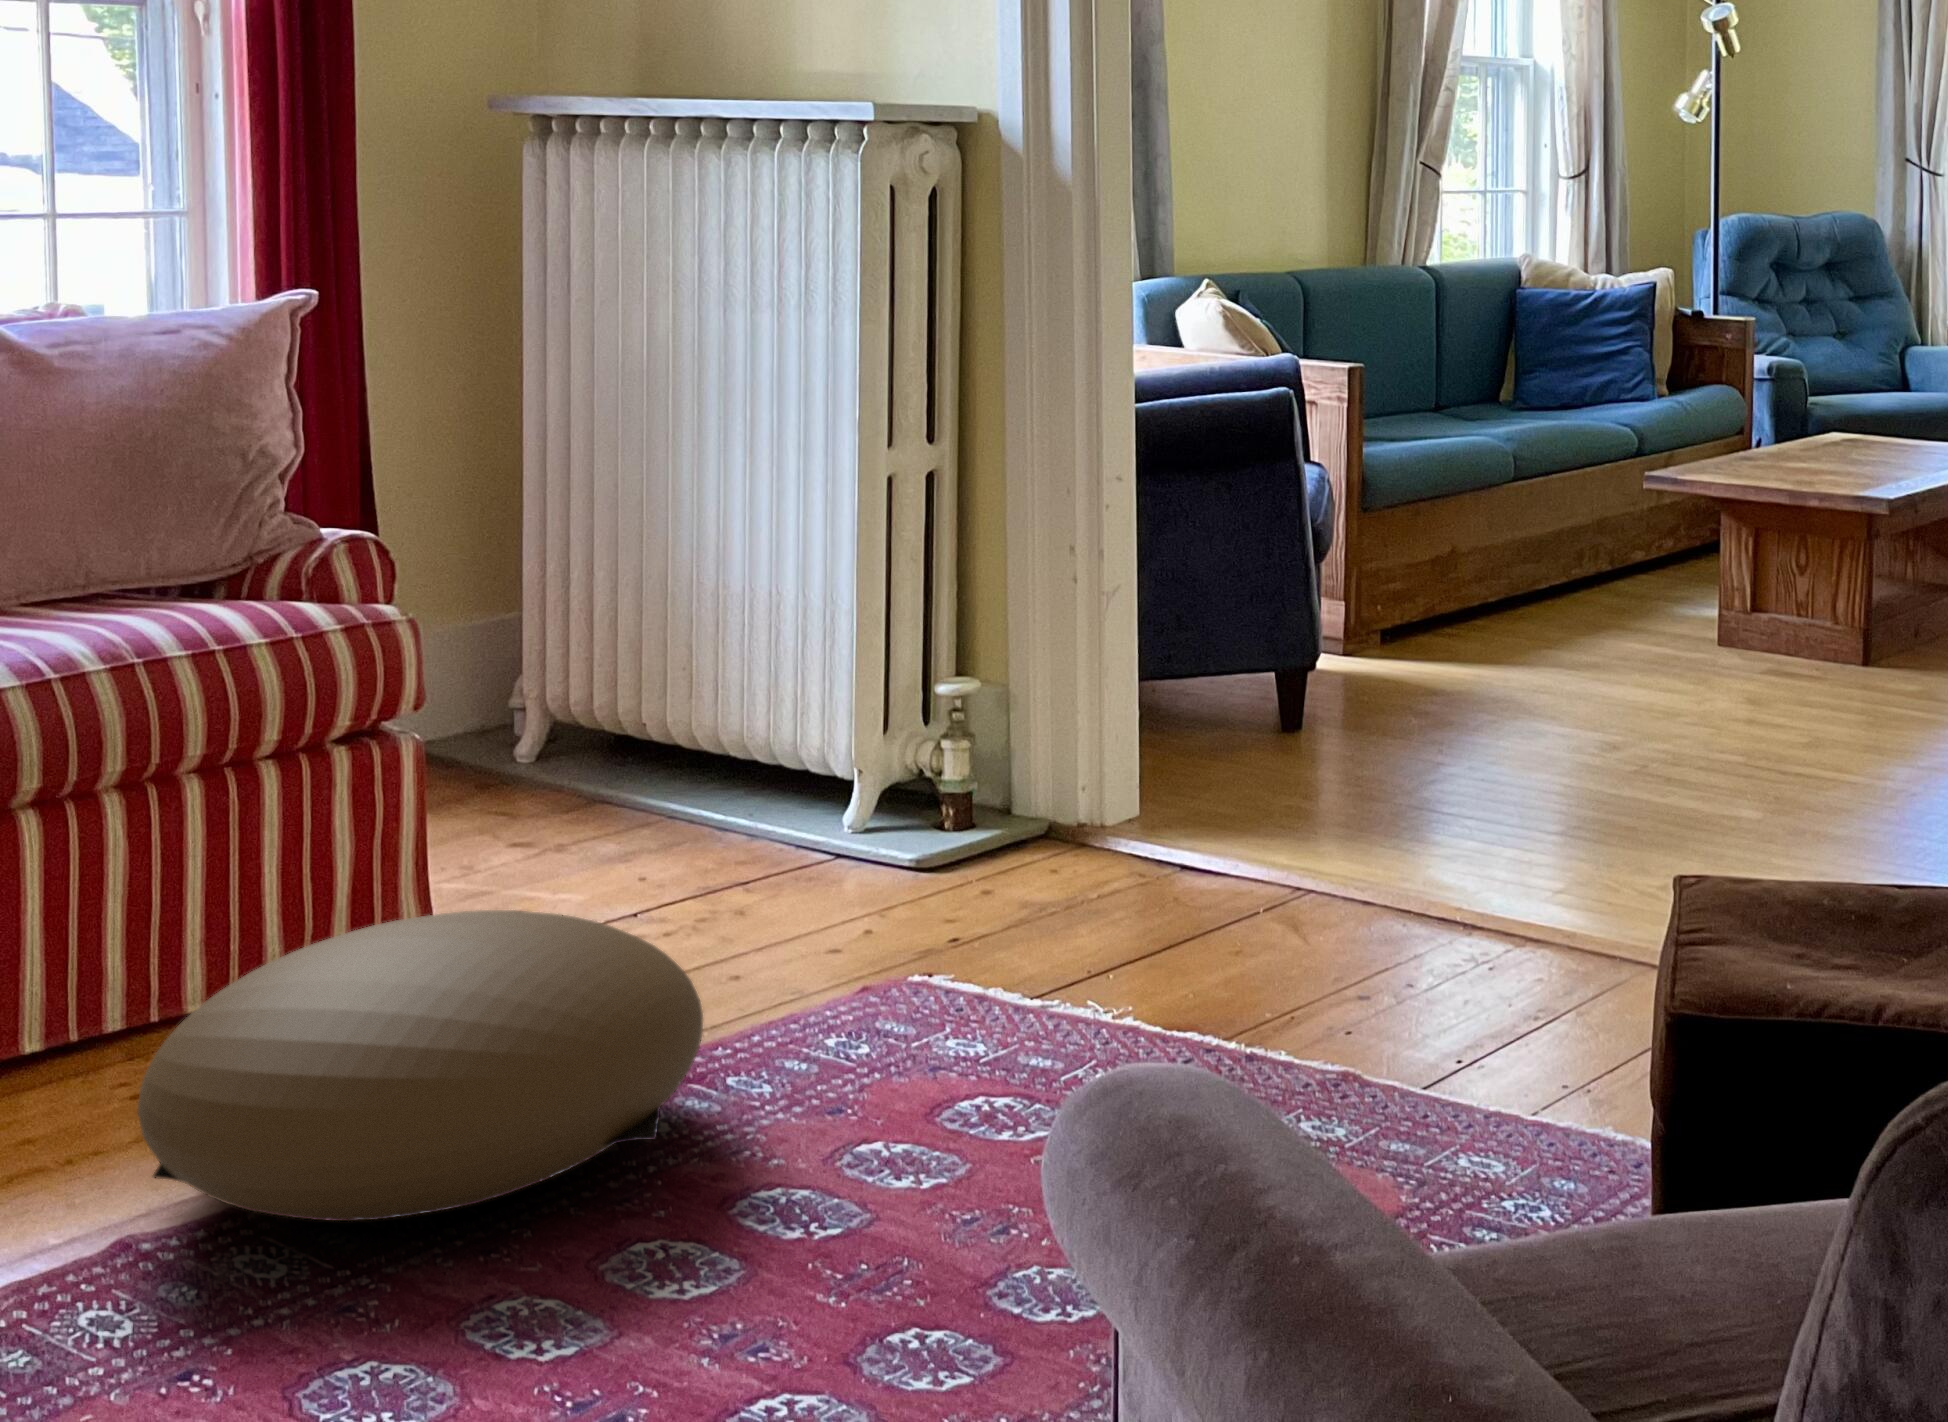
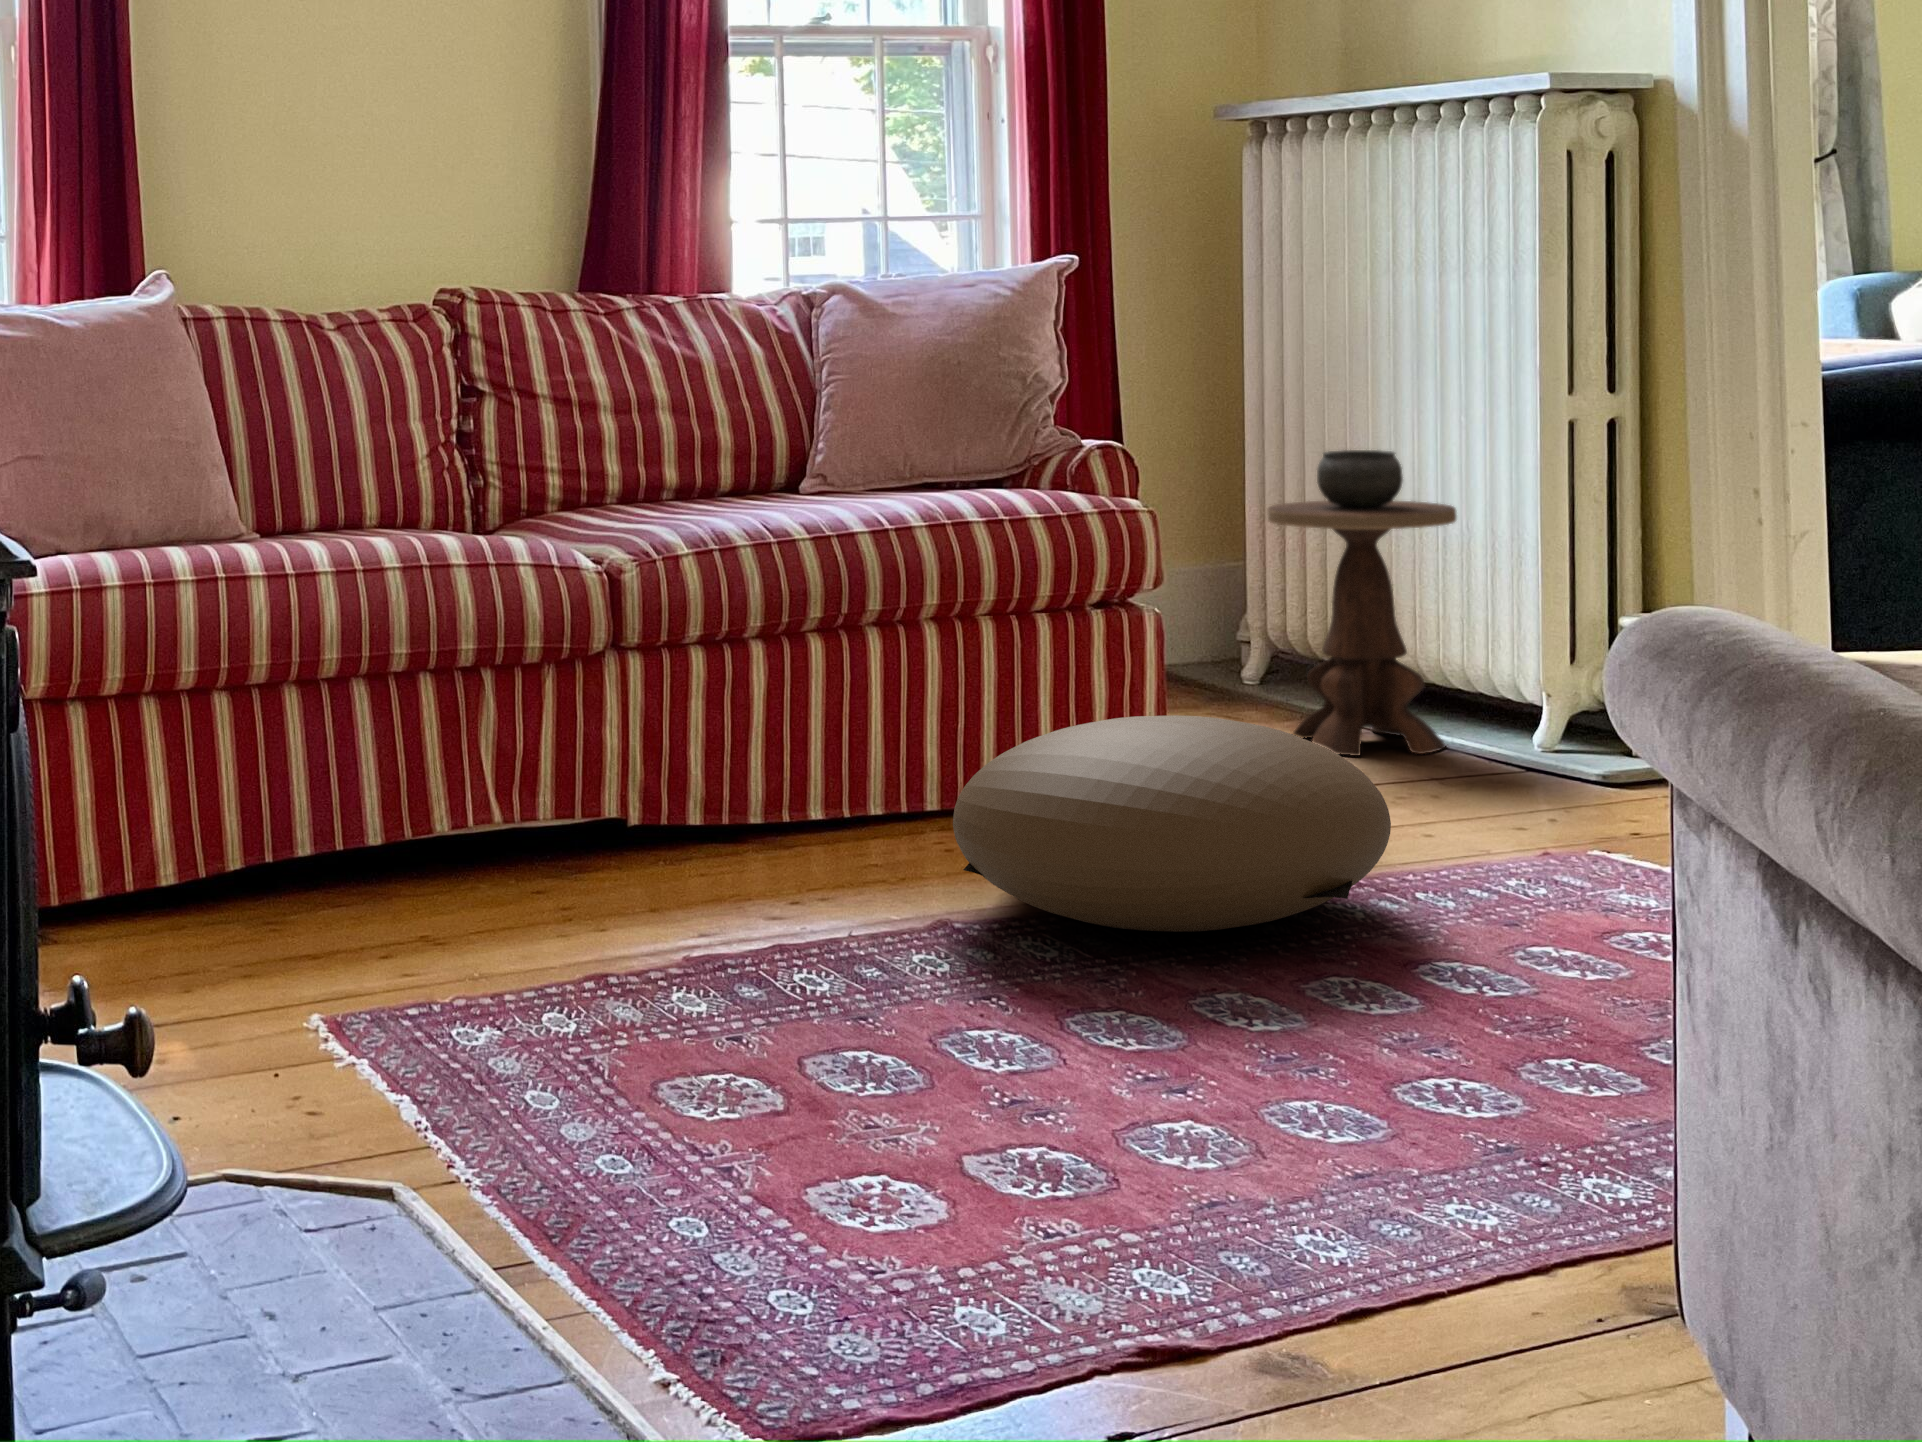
side table: none [552,511,764,863] -> present [1267,450,1457,756]

